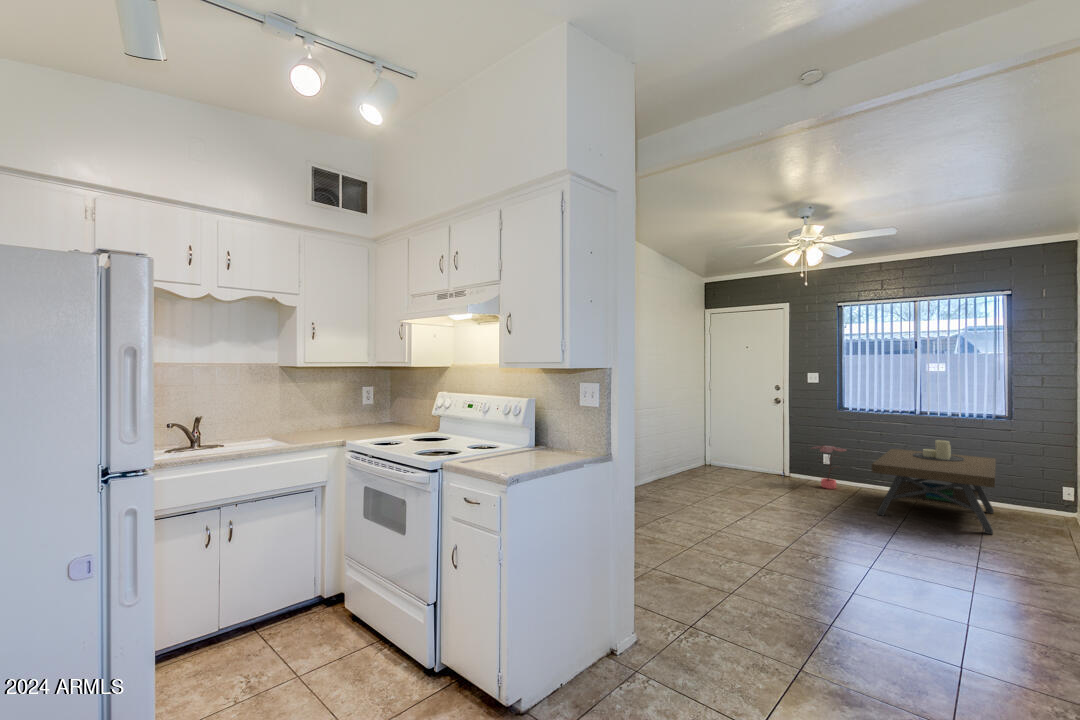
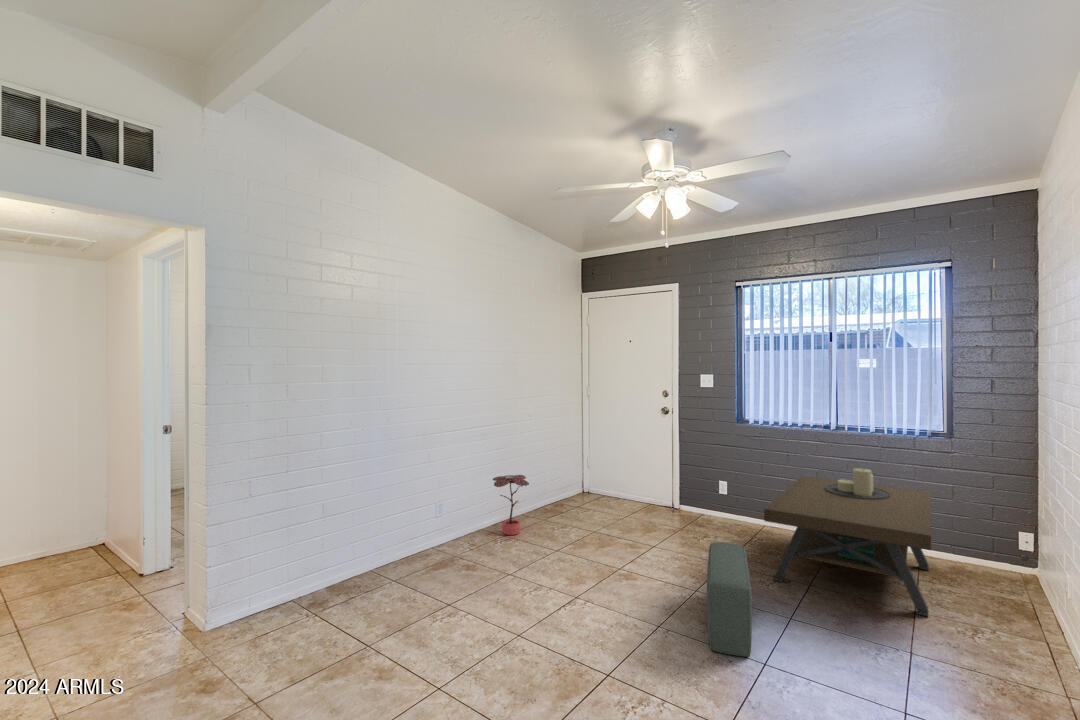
potted plant: present [811,446,846,489] -> present [493,475,529,535]
pouf: none [834,484,873,546] -> present [707,542,752,656]

